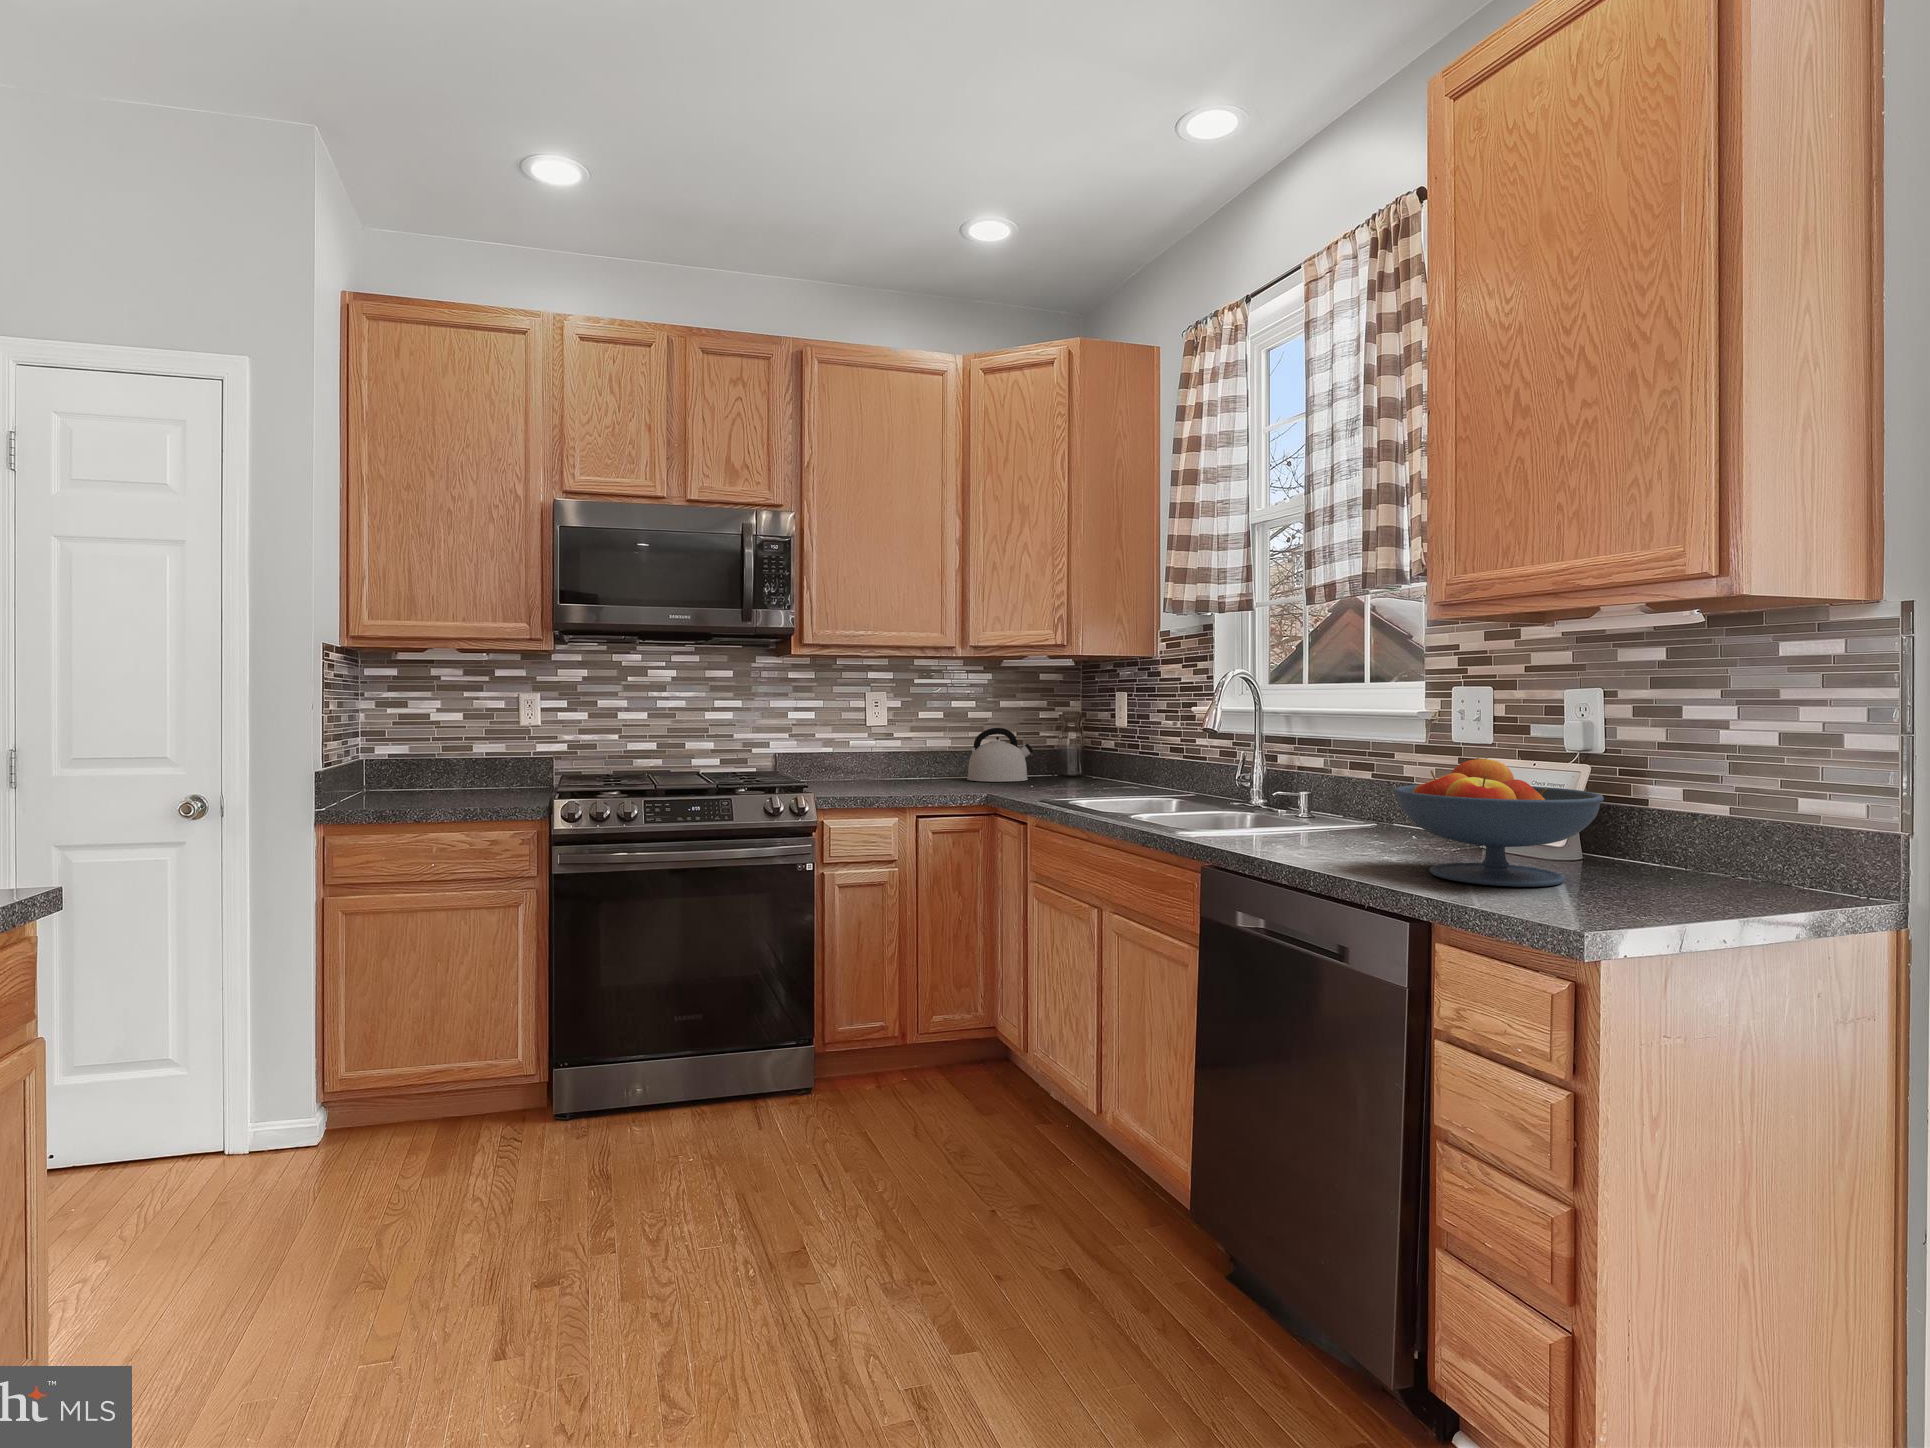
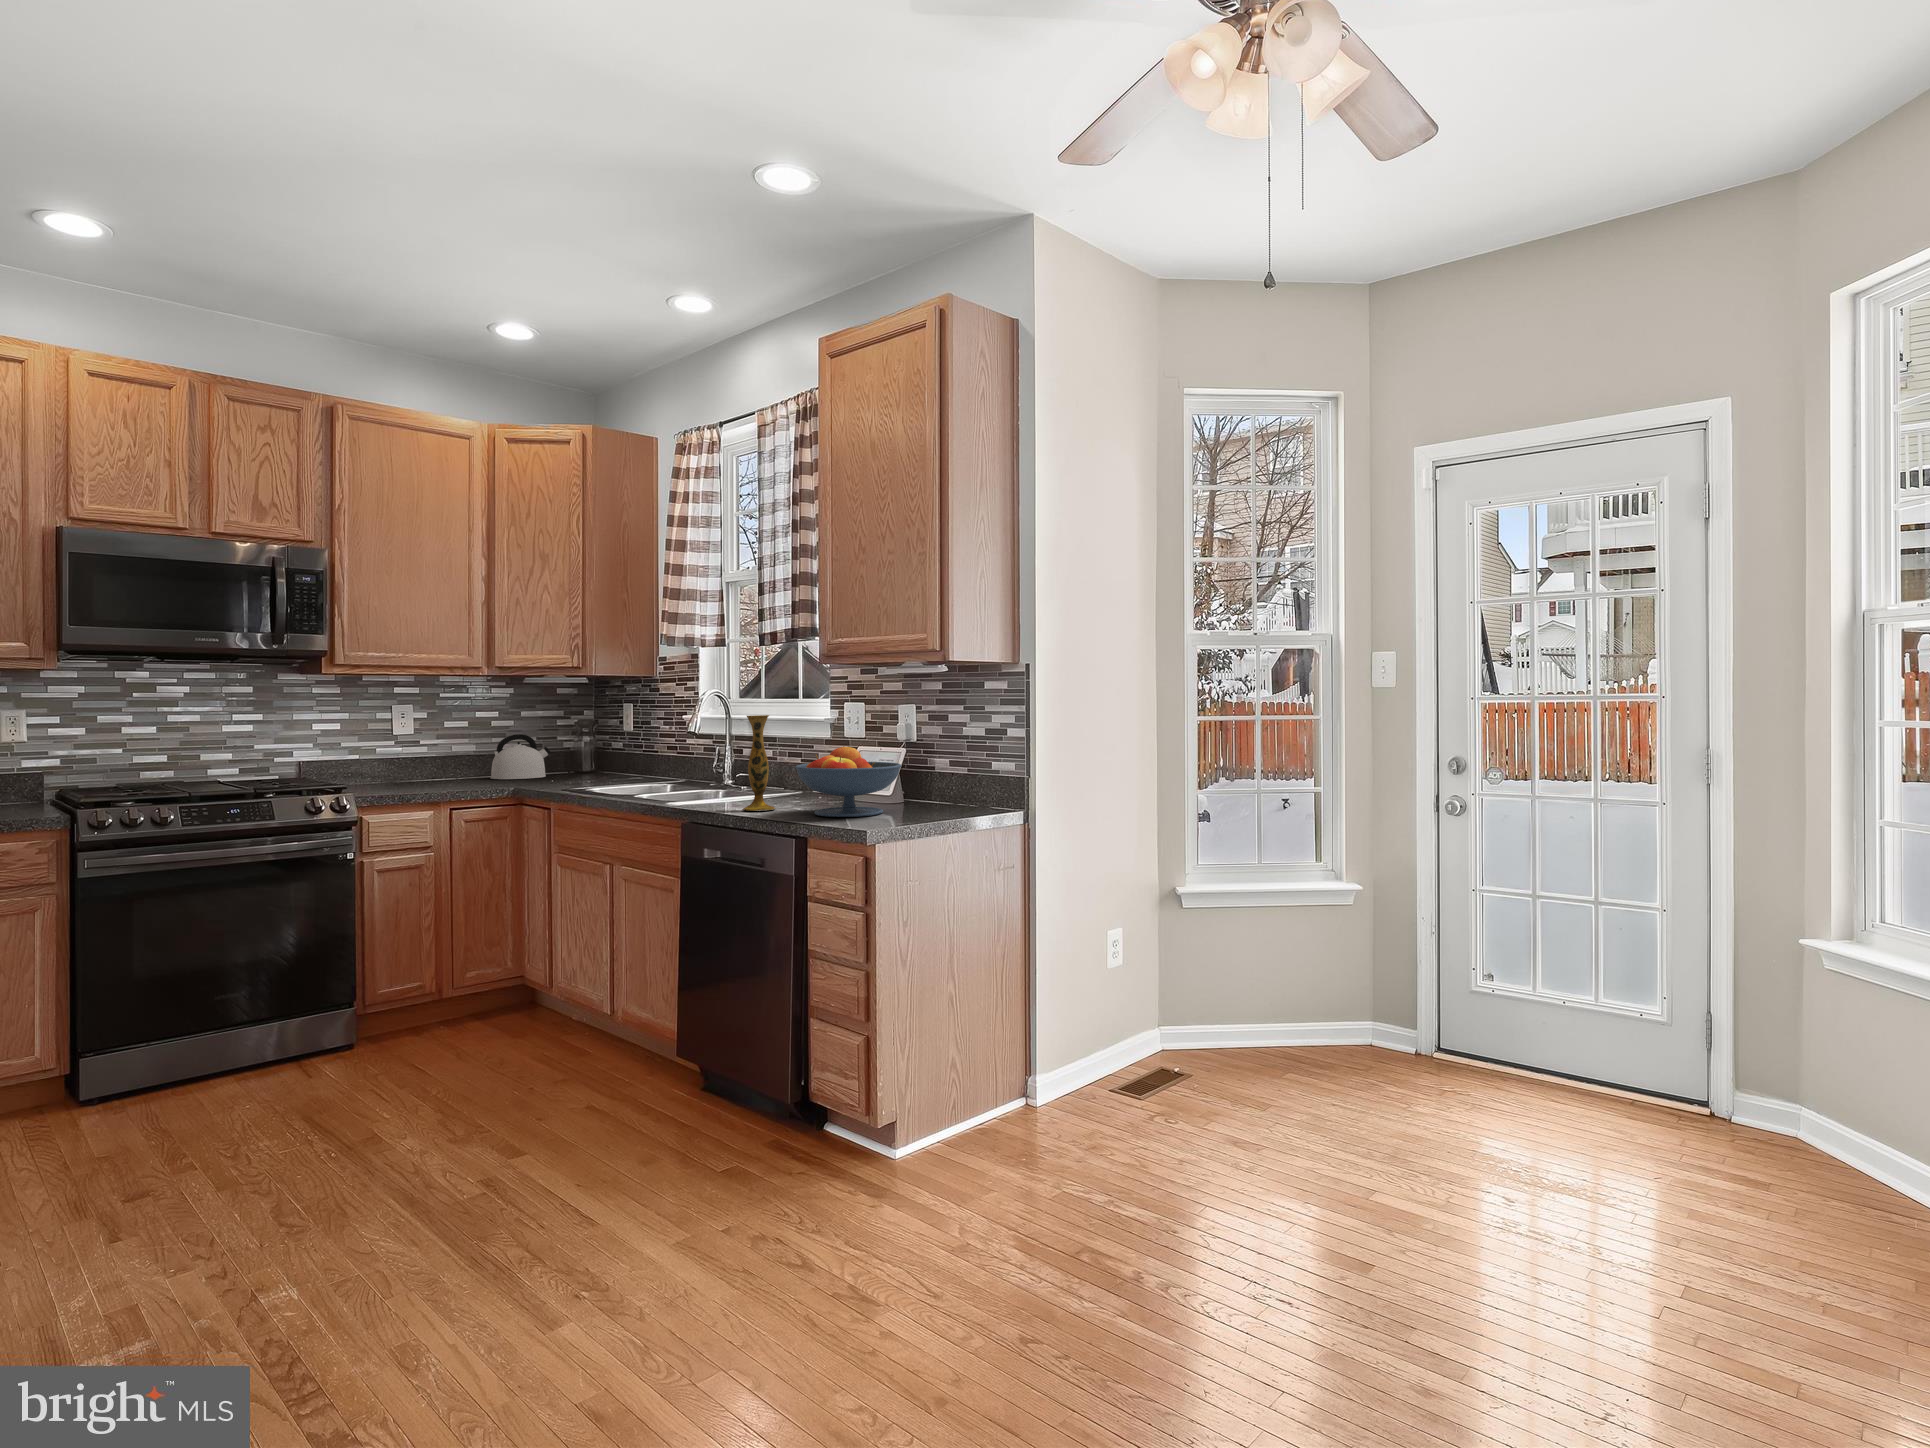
vase: none [1295,703,1352,858] -> present [742,715,775,811]

